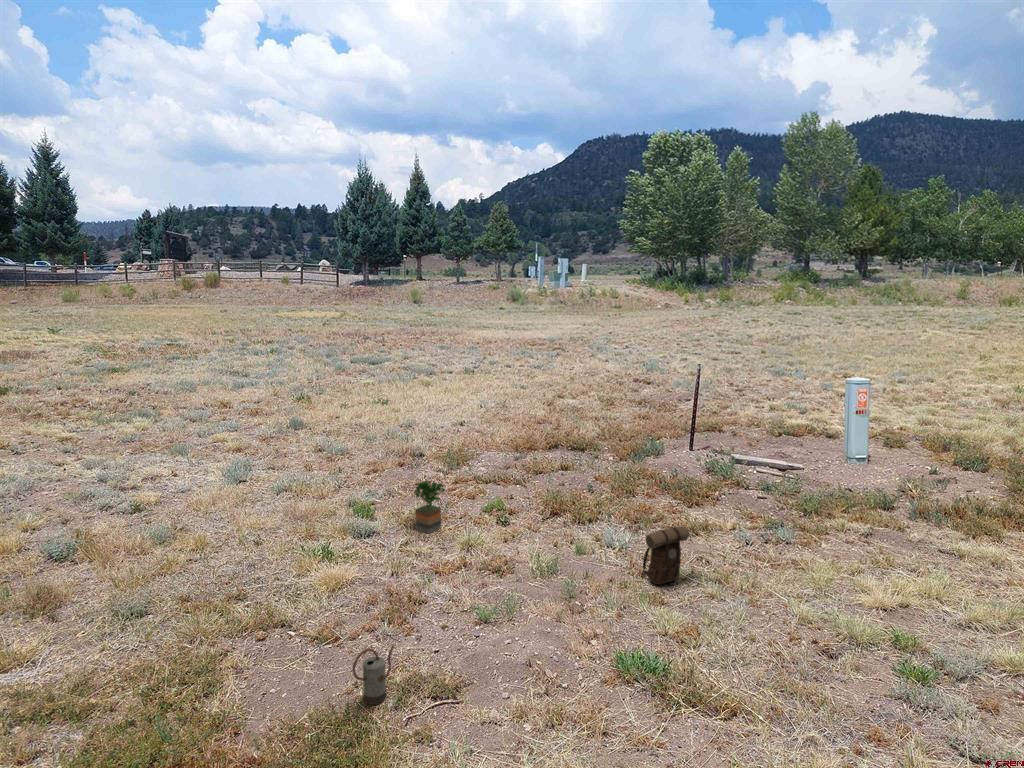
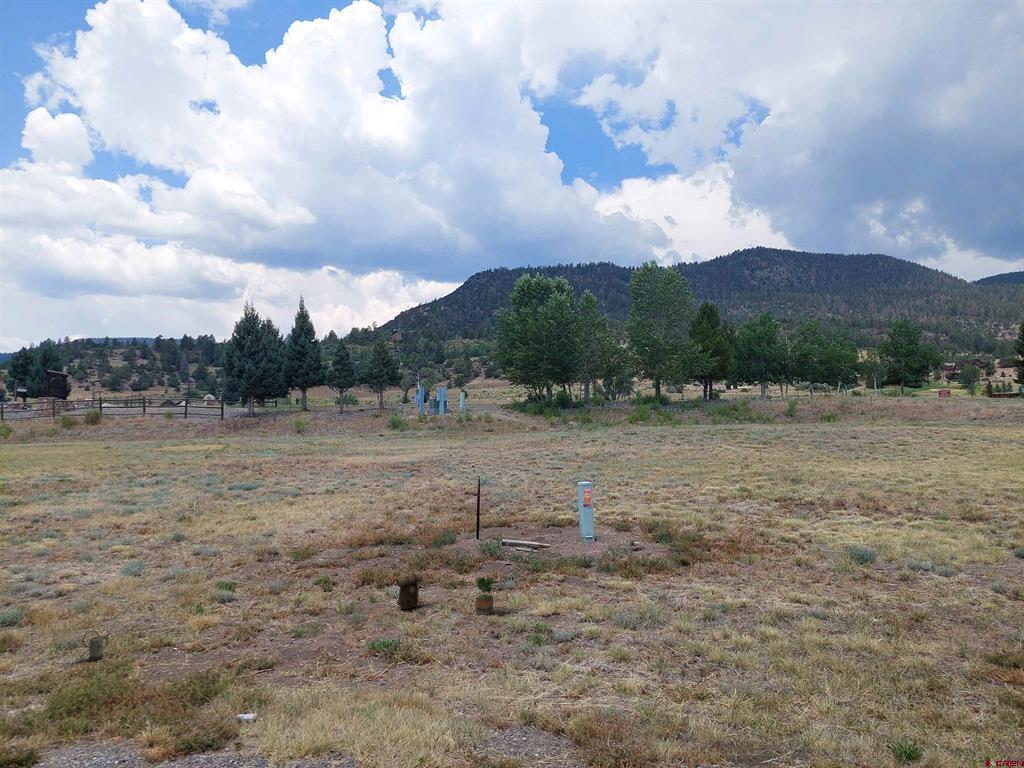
potted tree: present [415,481,445,534] -> present [476,577,497,615]
watering can: present [353,646,394,705] -> present [82,631,110,661]

